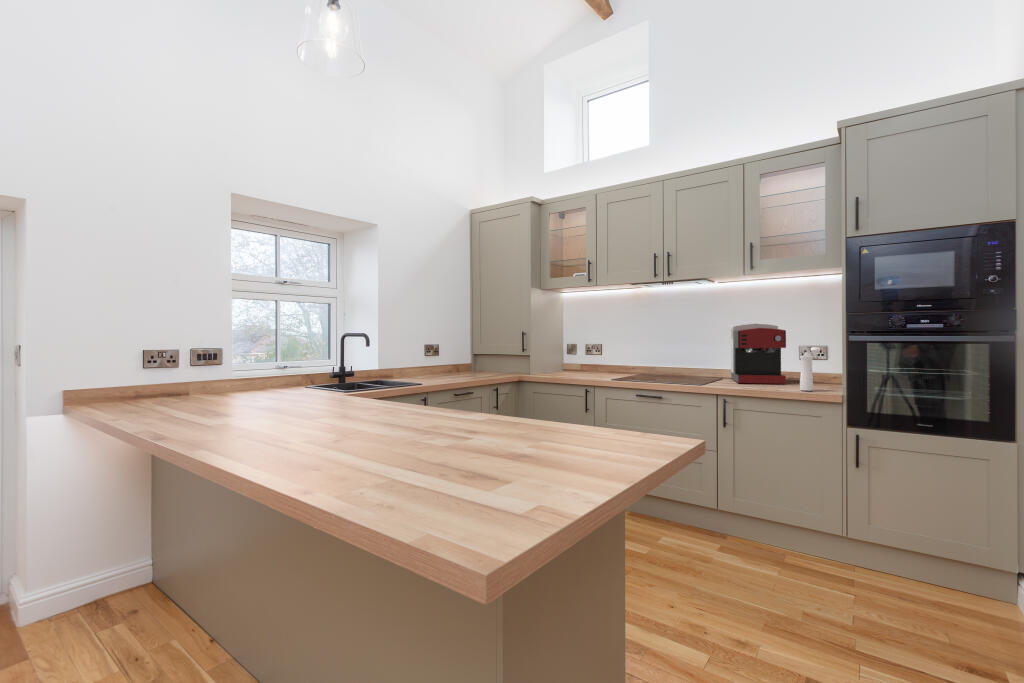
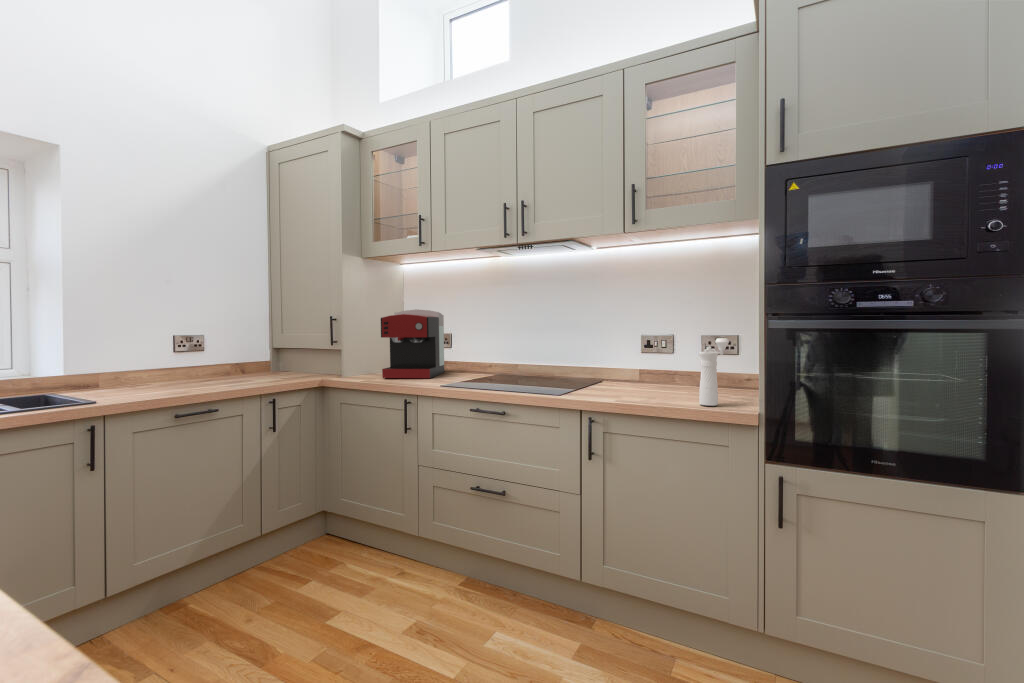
coffee maker: present [731,324,786,384] -> present [381,309,444,378]

